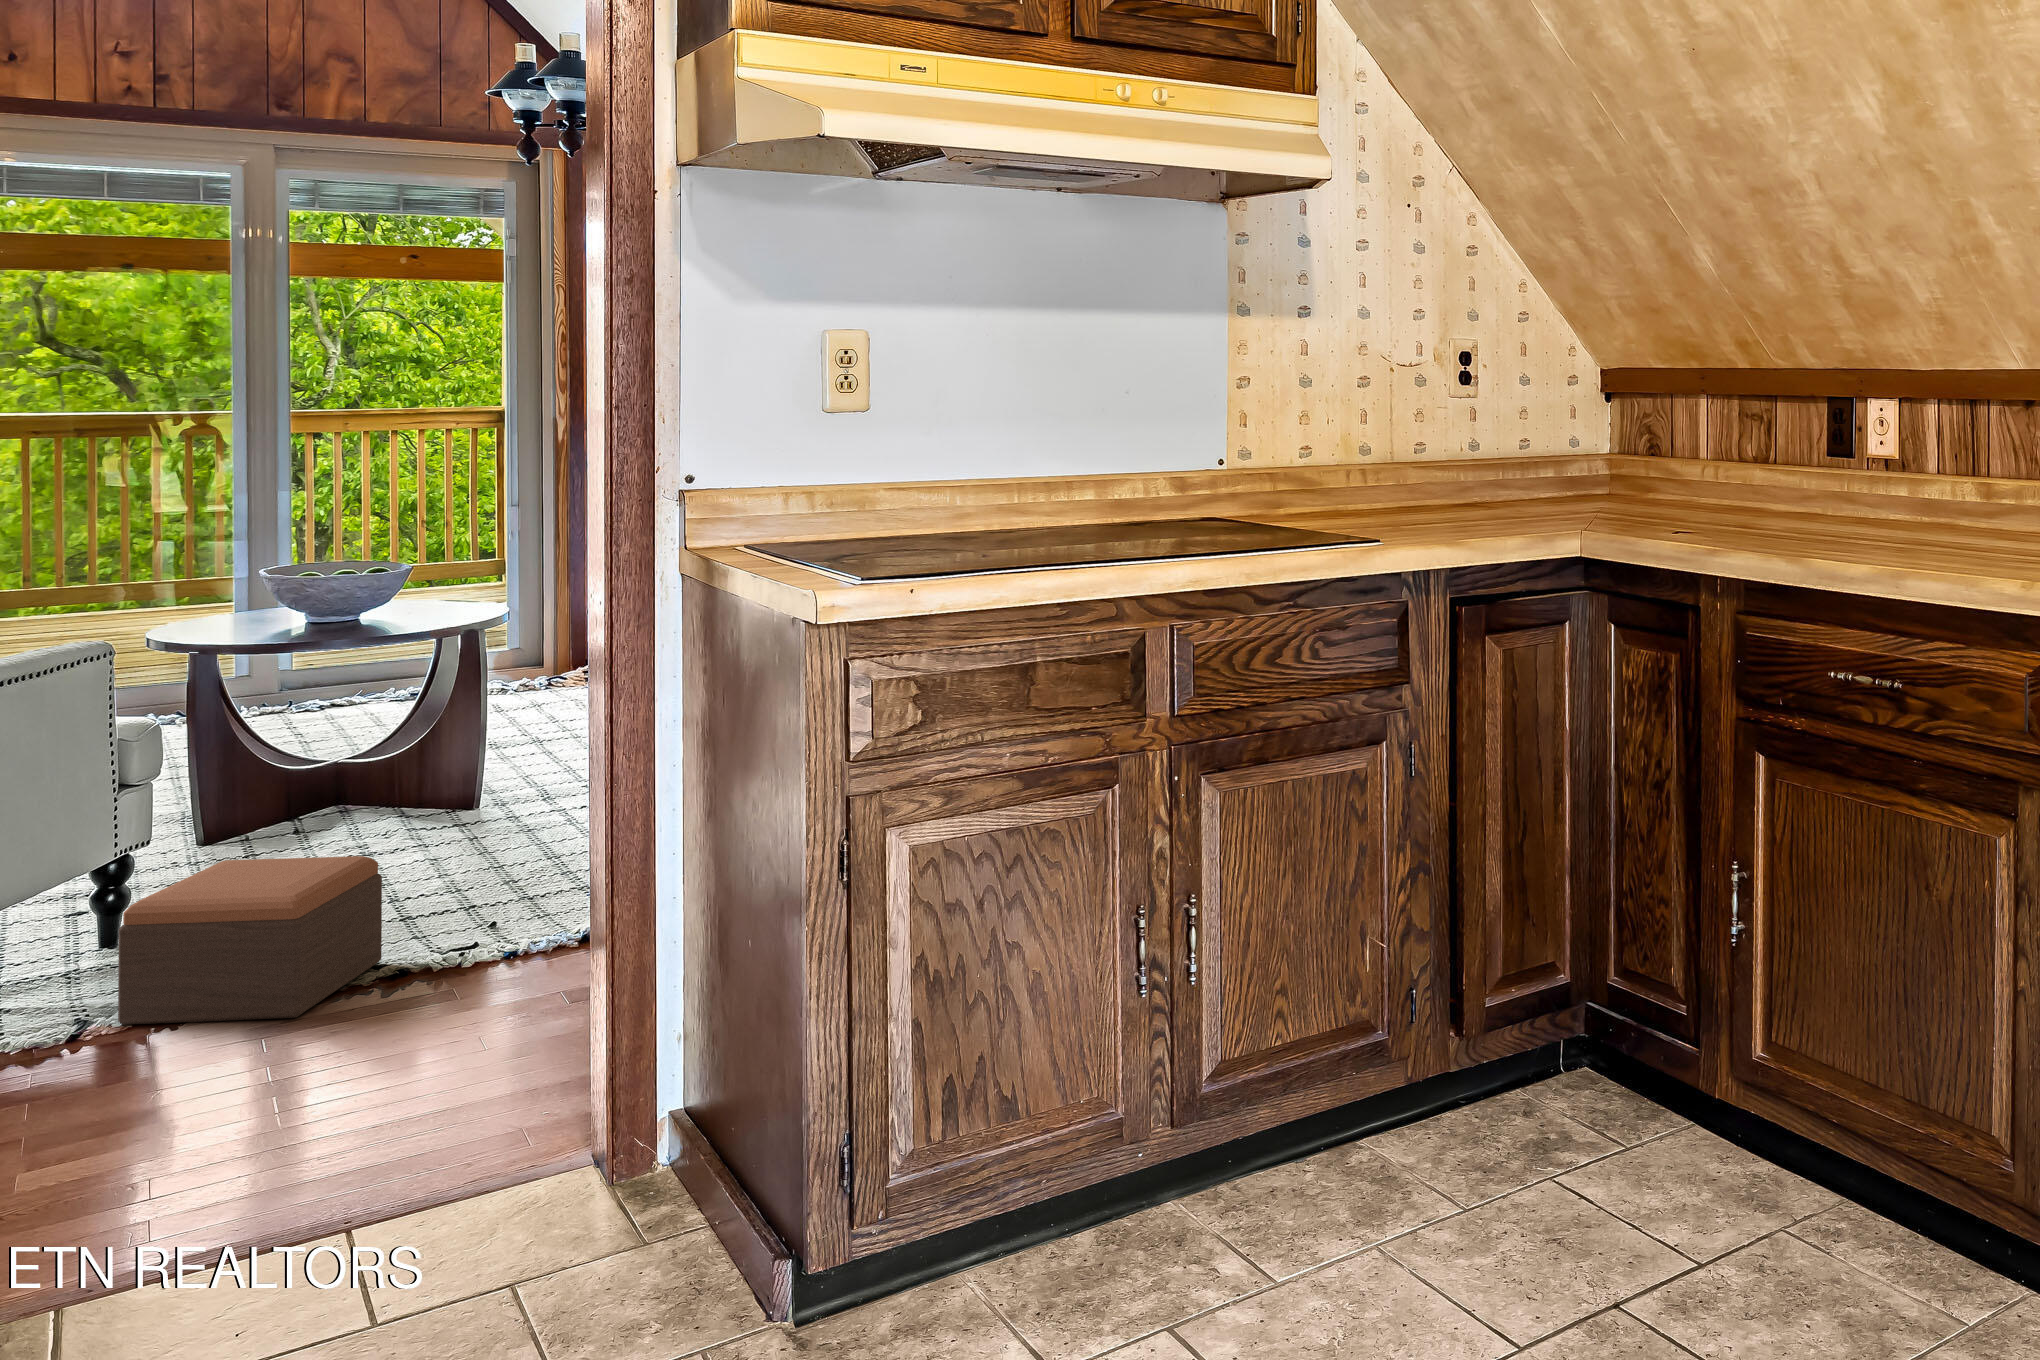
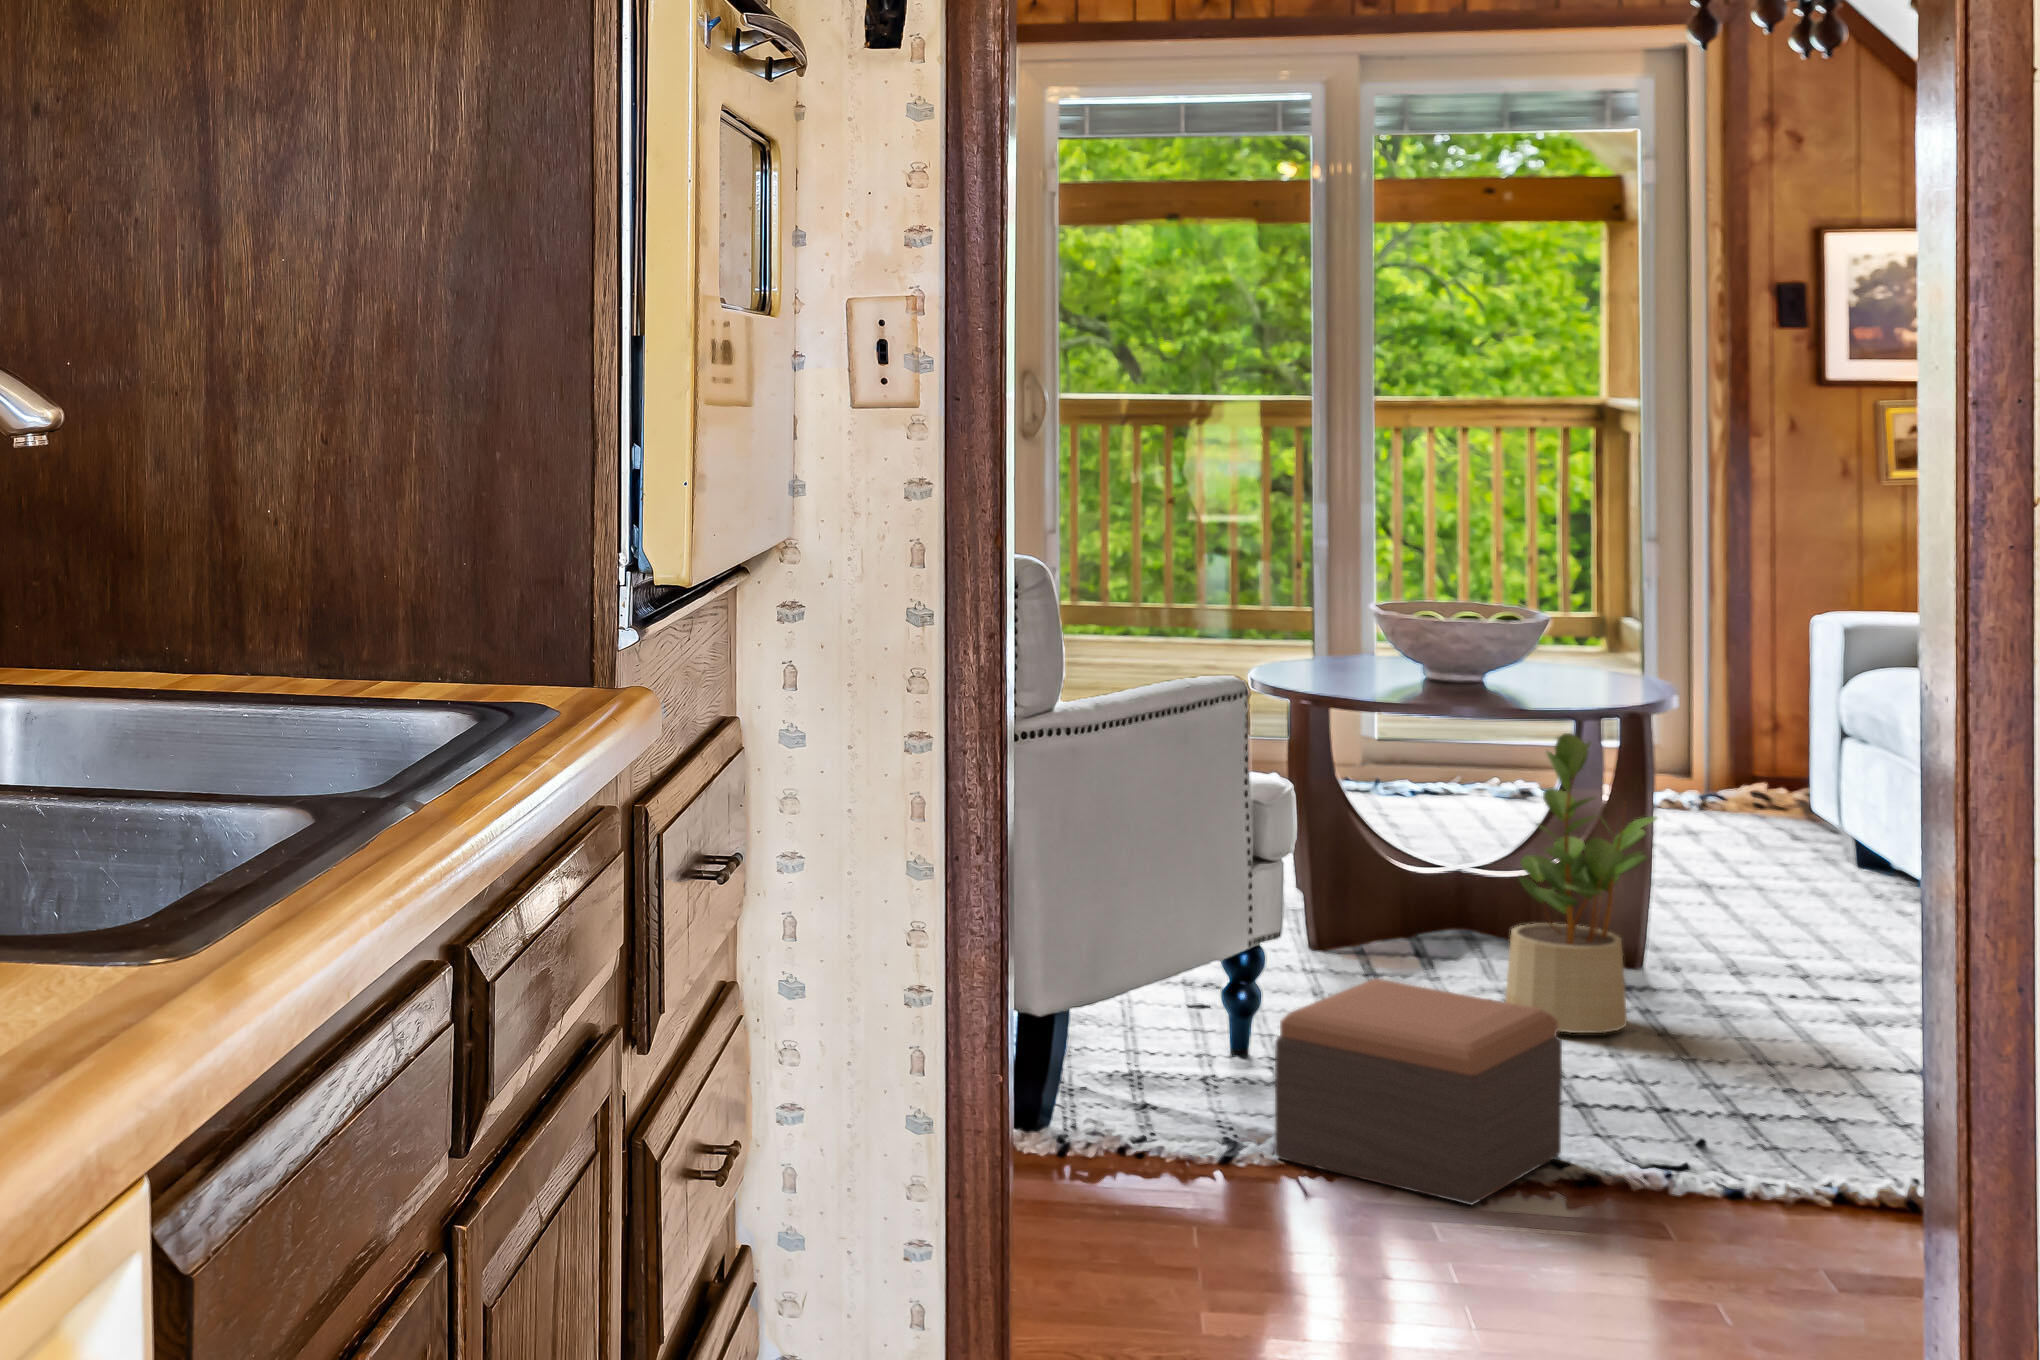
potted plant: none [359,649,483,869] -> present [1505,733,1657,1033]

